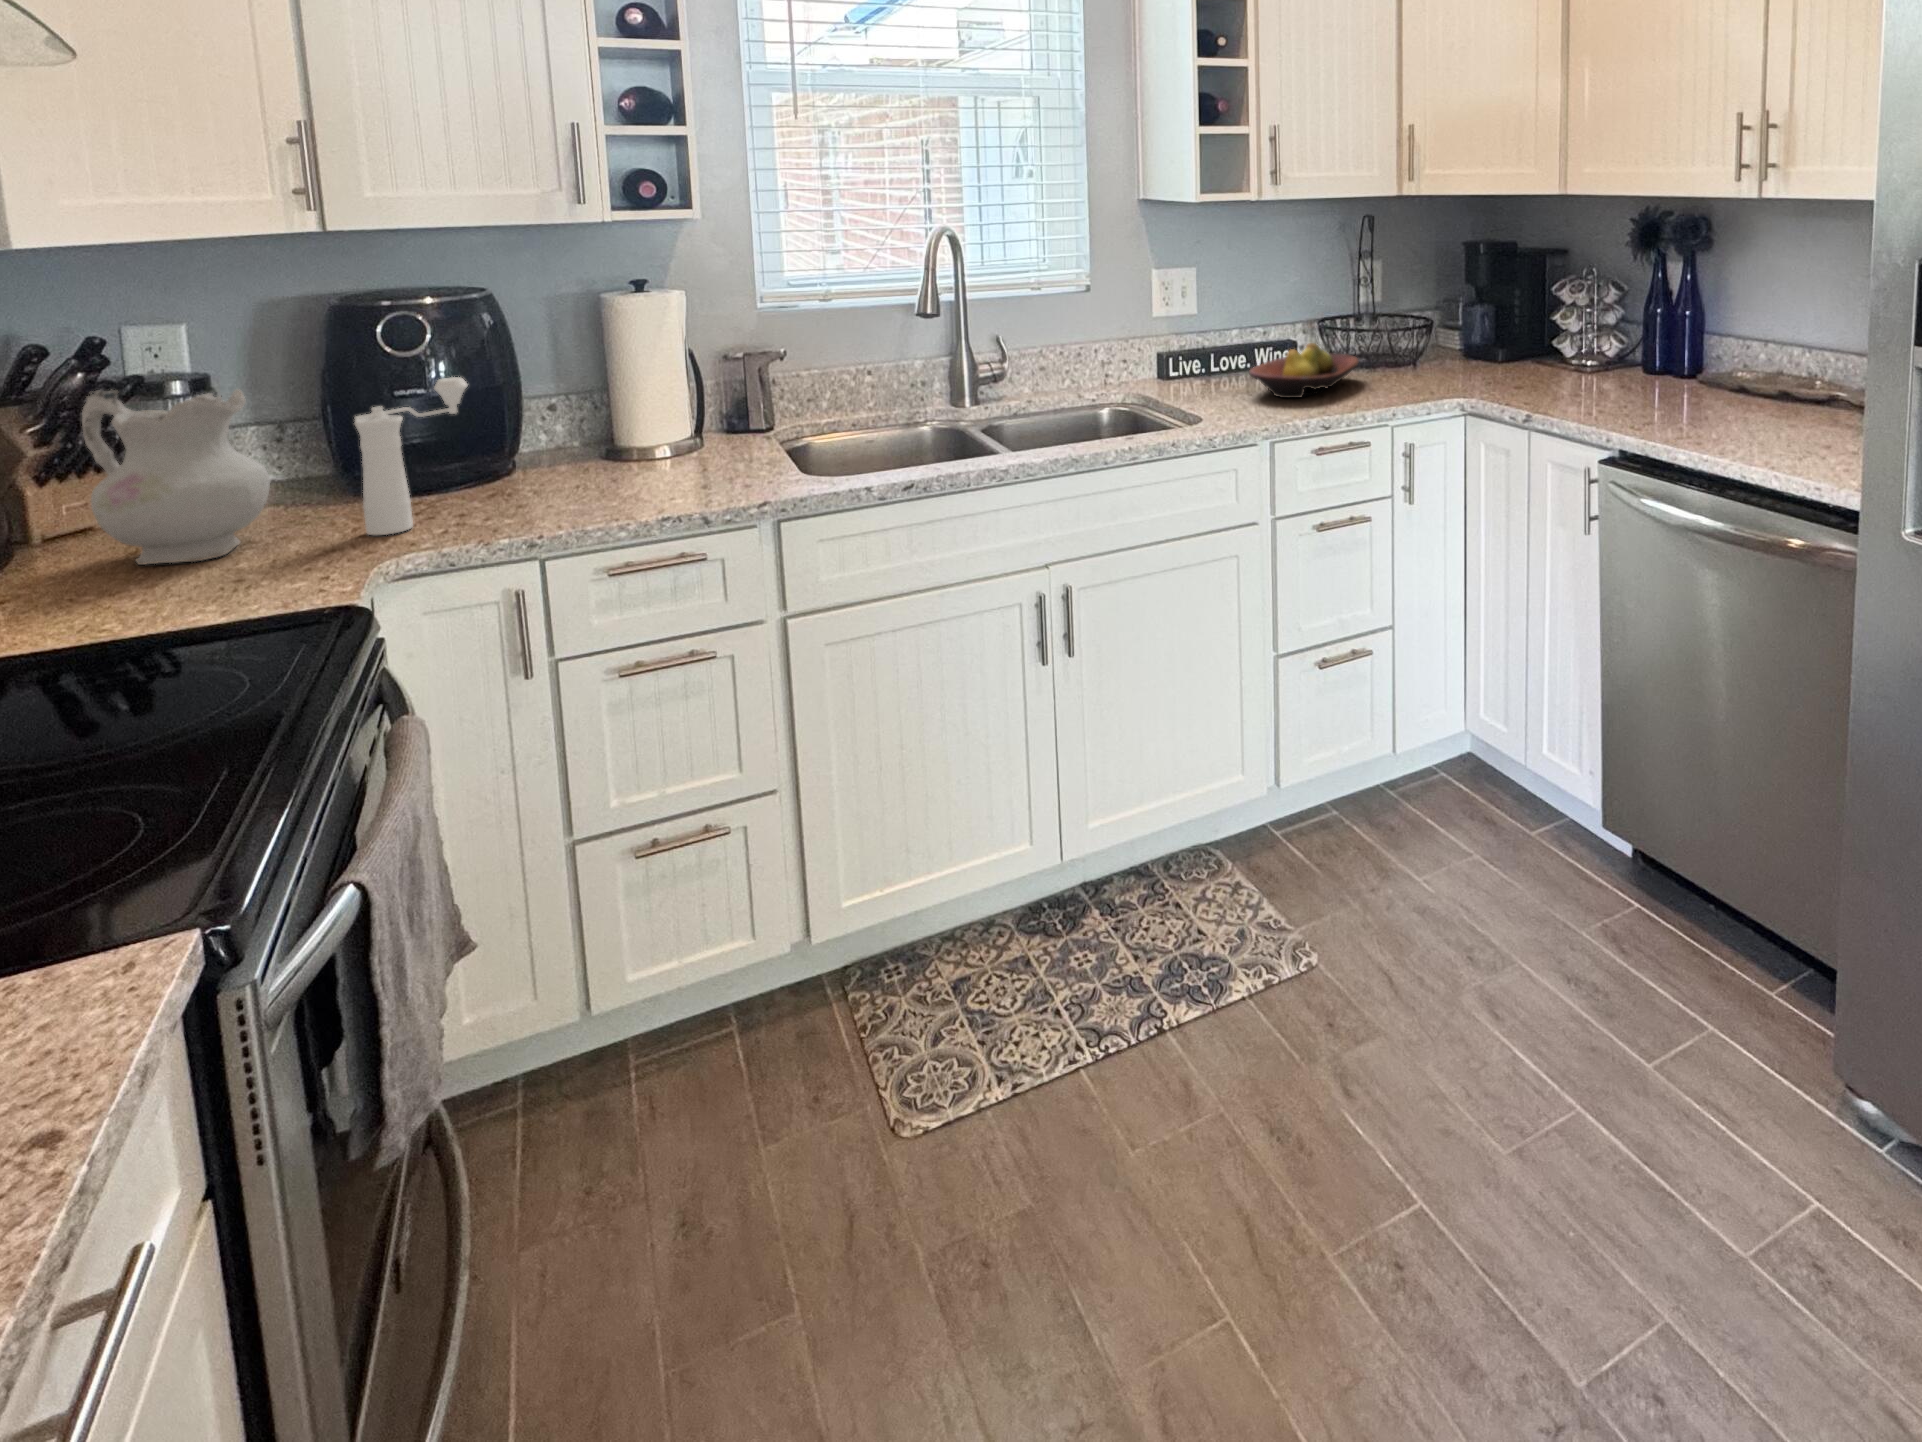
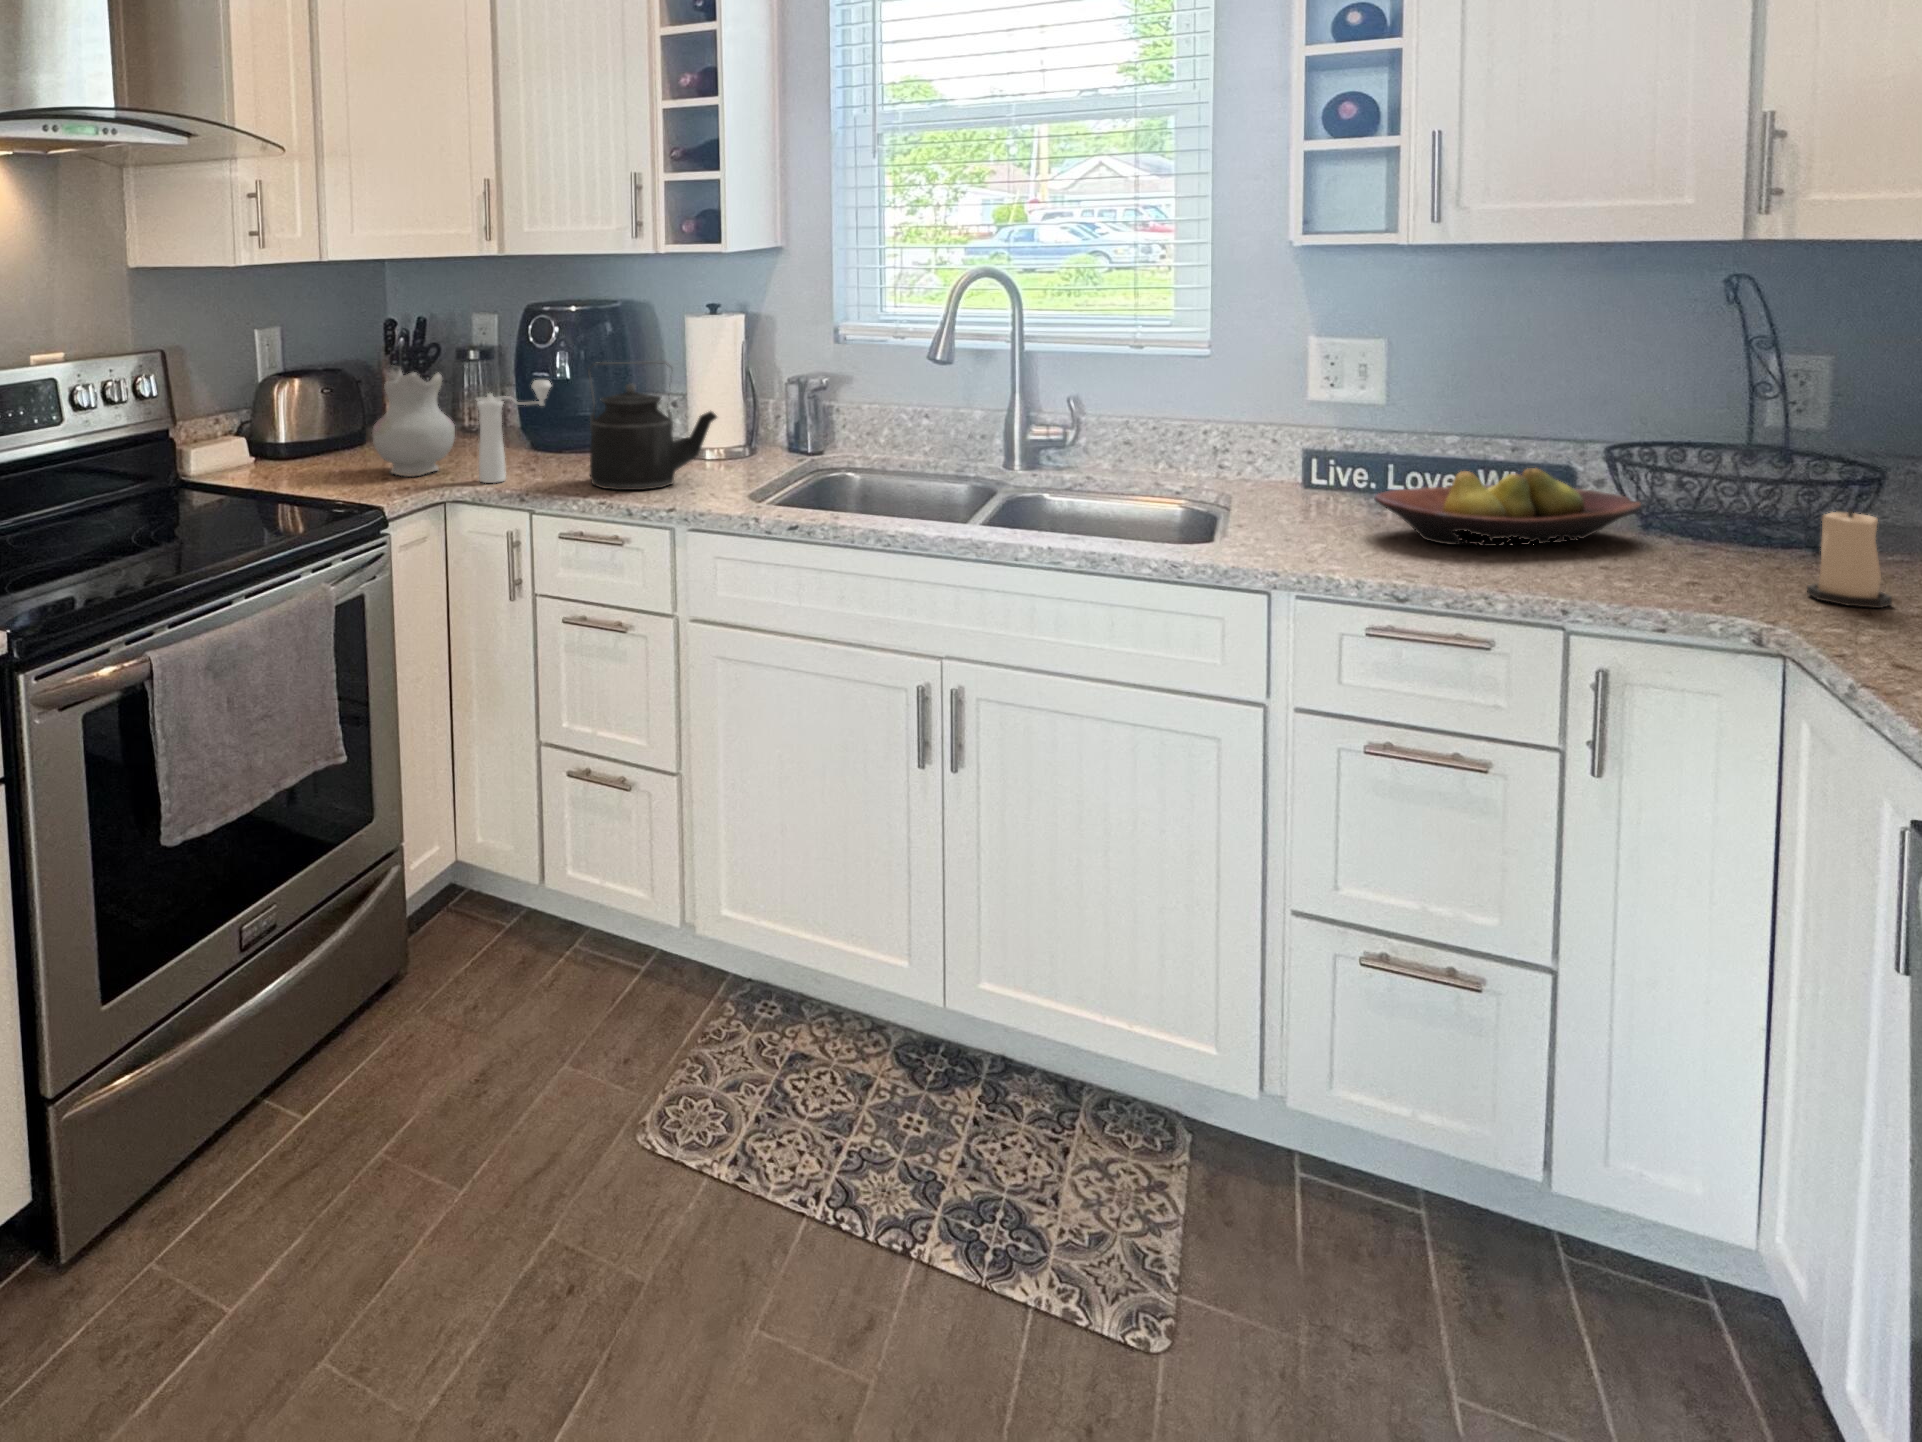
kettle: none [538,335,708,501] -> present [589,361,717,490]
candle: none [1456,340,1484,392] -> present [1807,508,1892,608]

